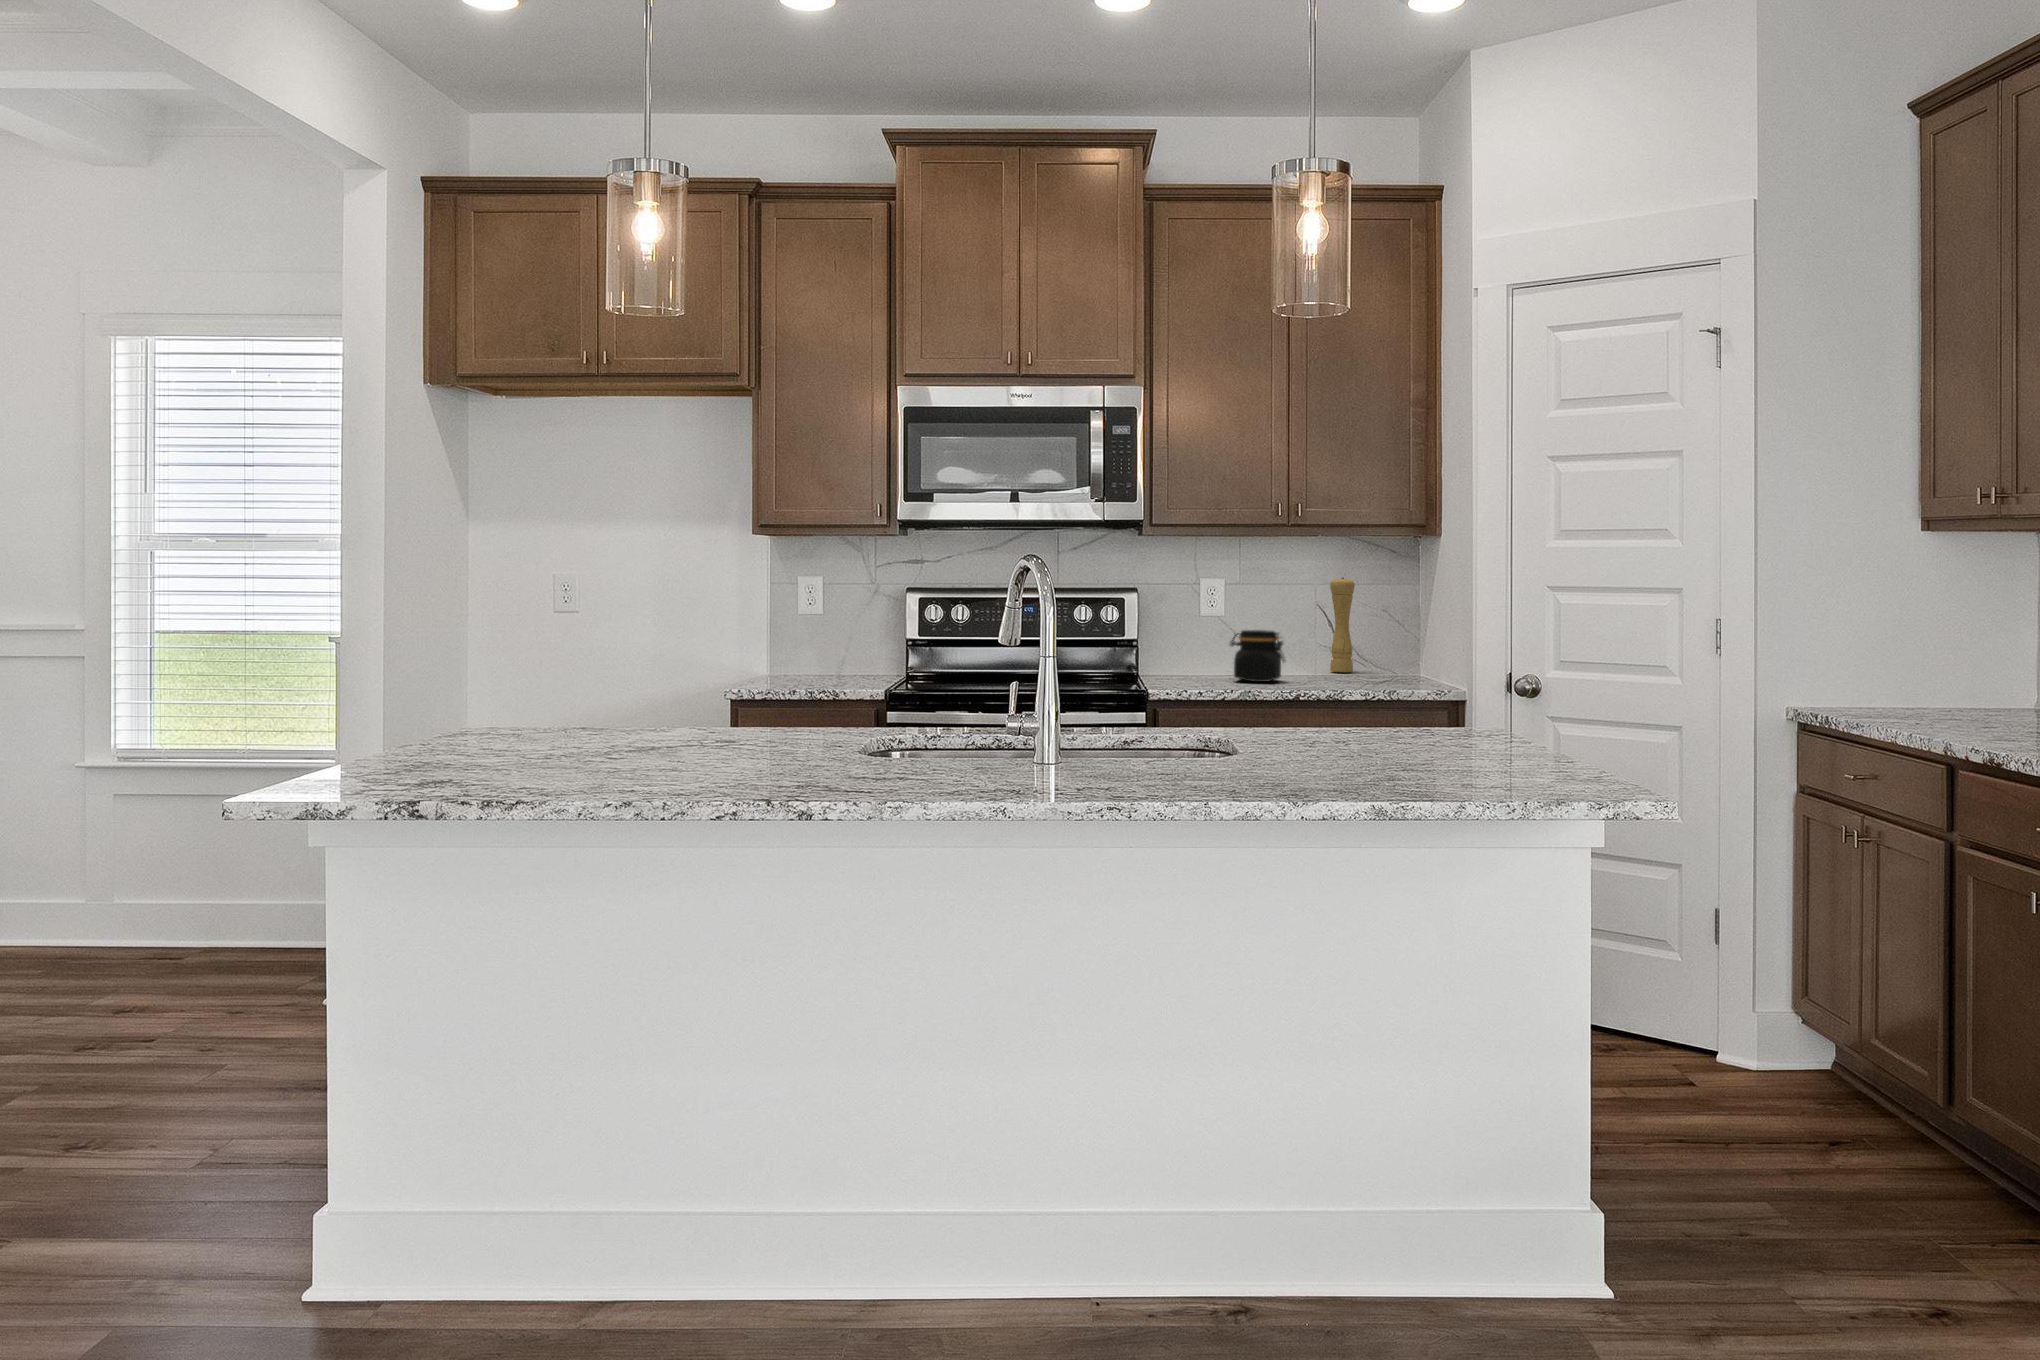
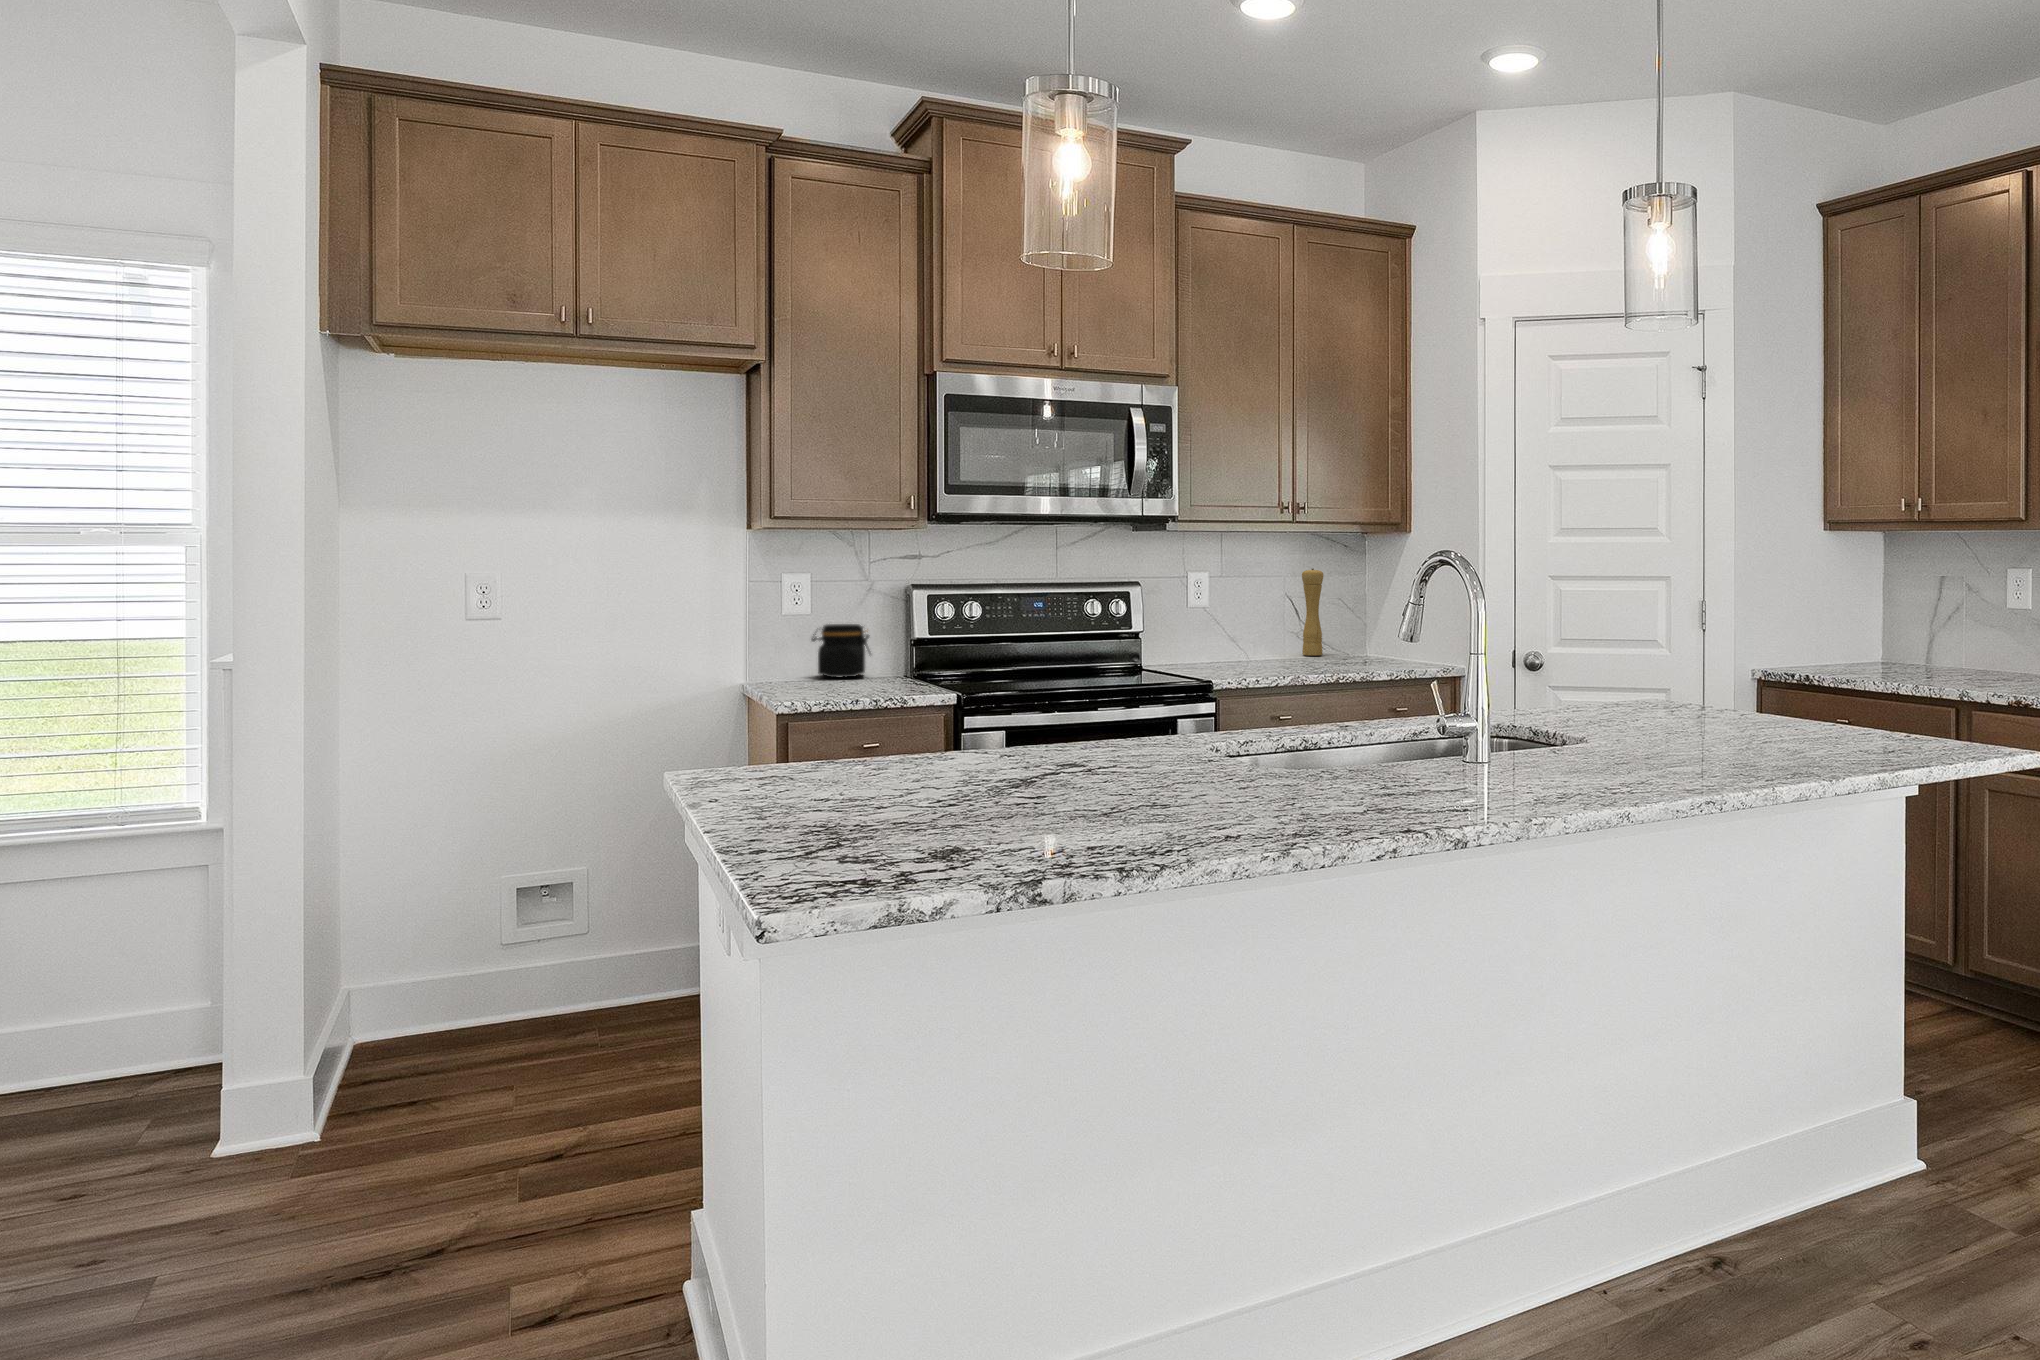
jar: present [1230,630,1286,682] -> present [812,624,870,678]

